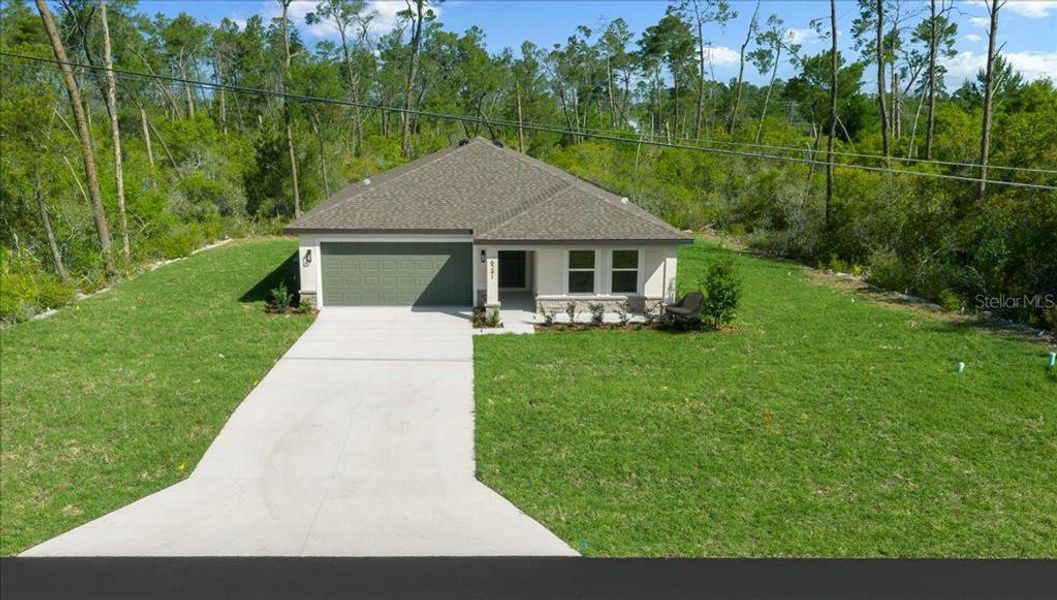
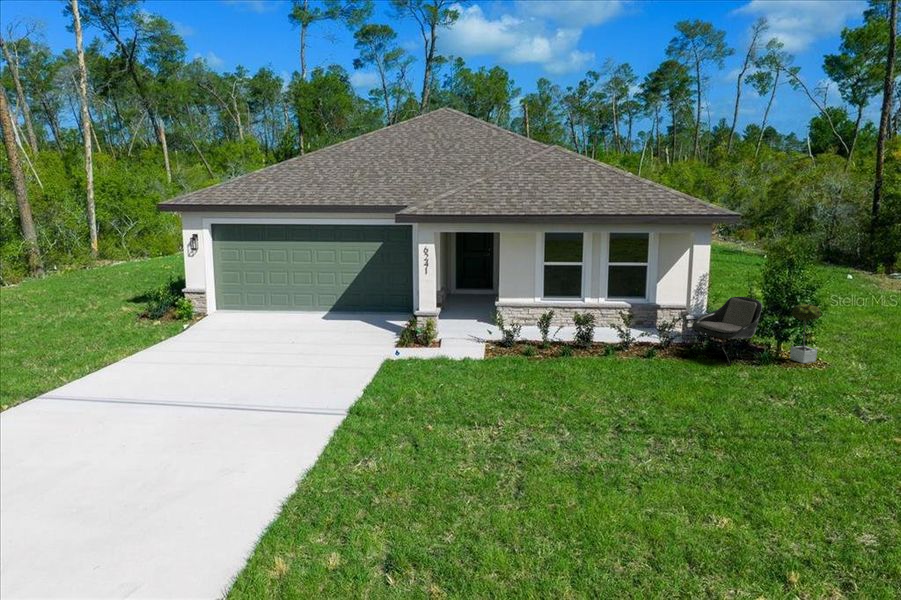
potted tree: none [721,296,738,331] -> present [790,304,821,363]

